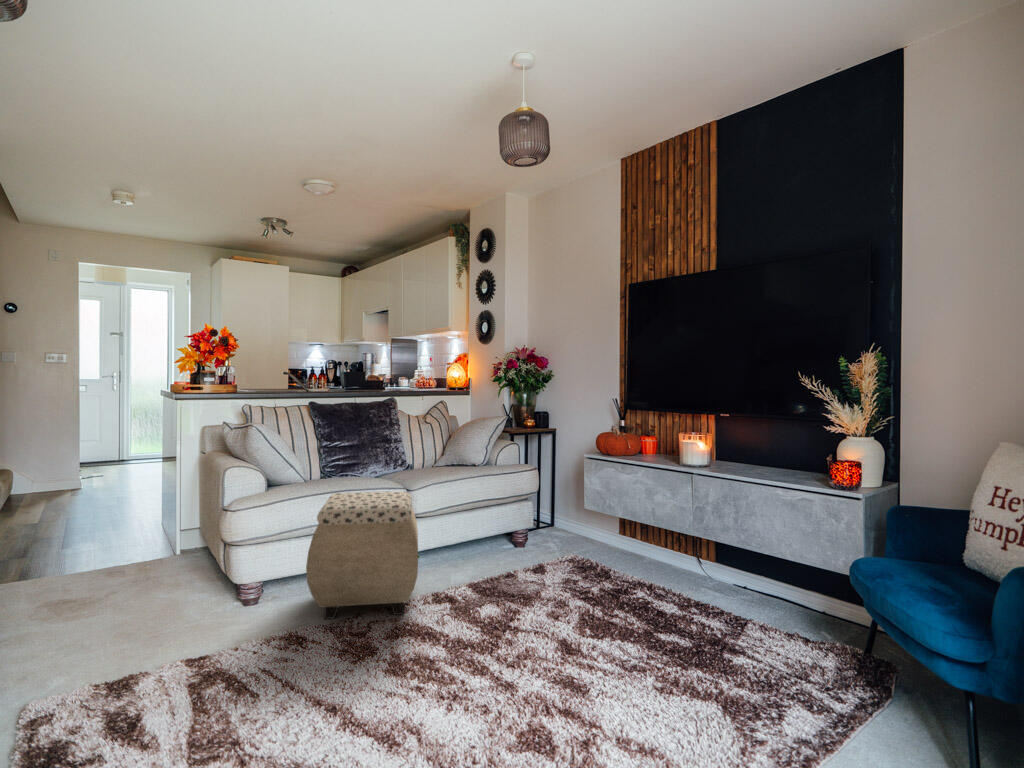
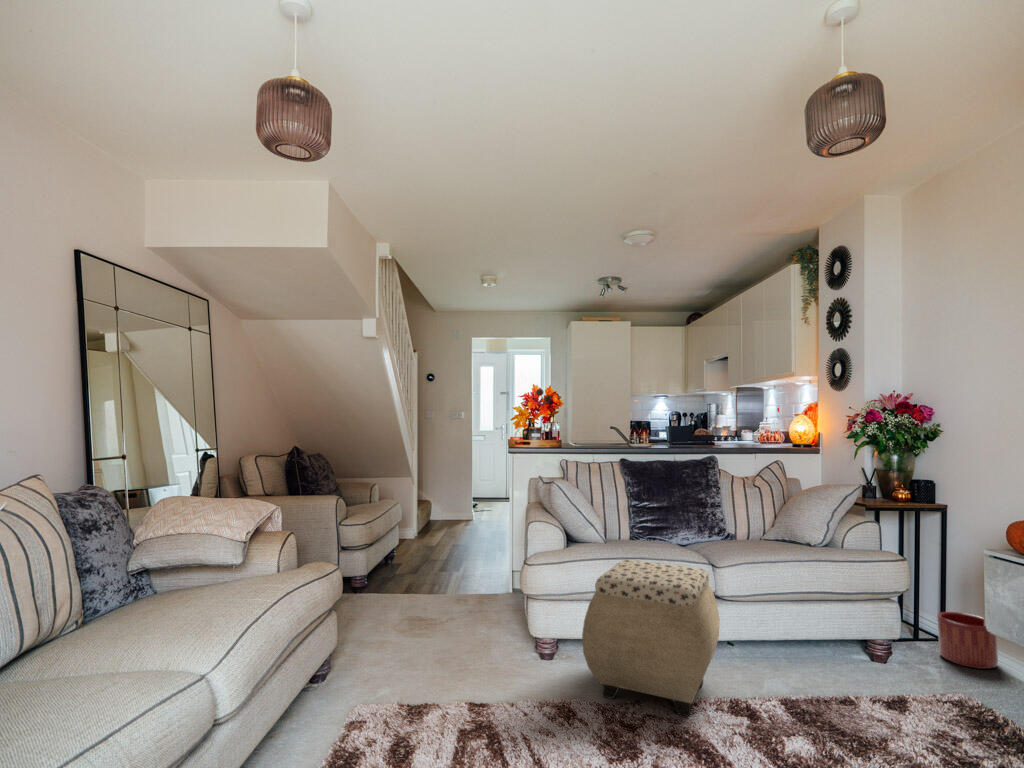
planter: none [551,502,583,538] -> present [938,612,998,669]

